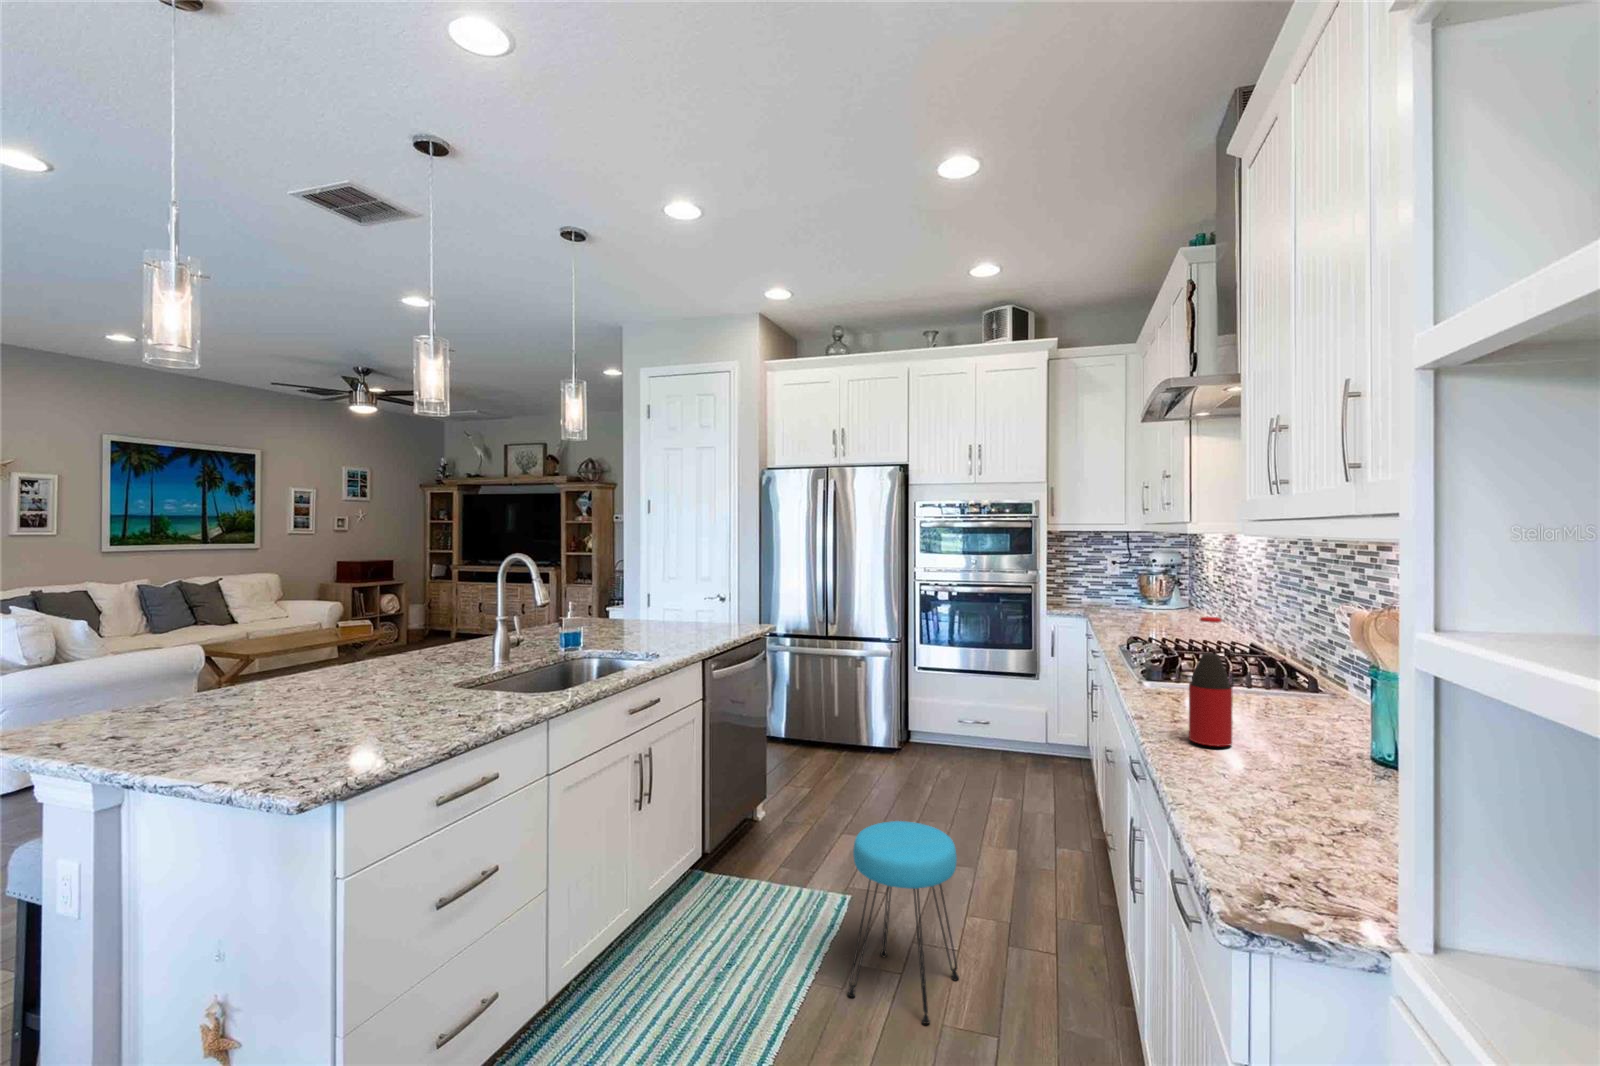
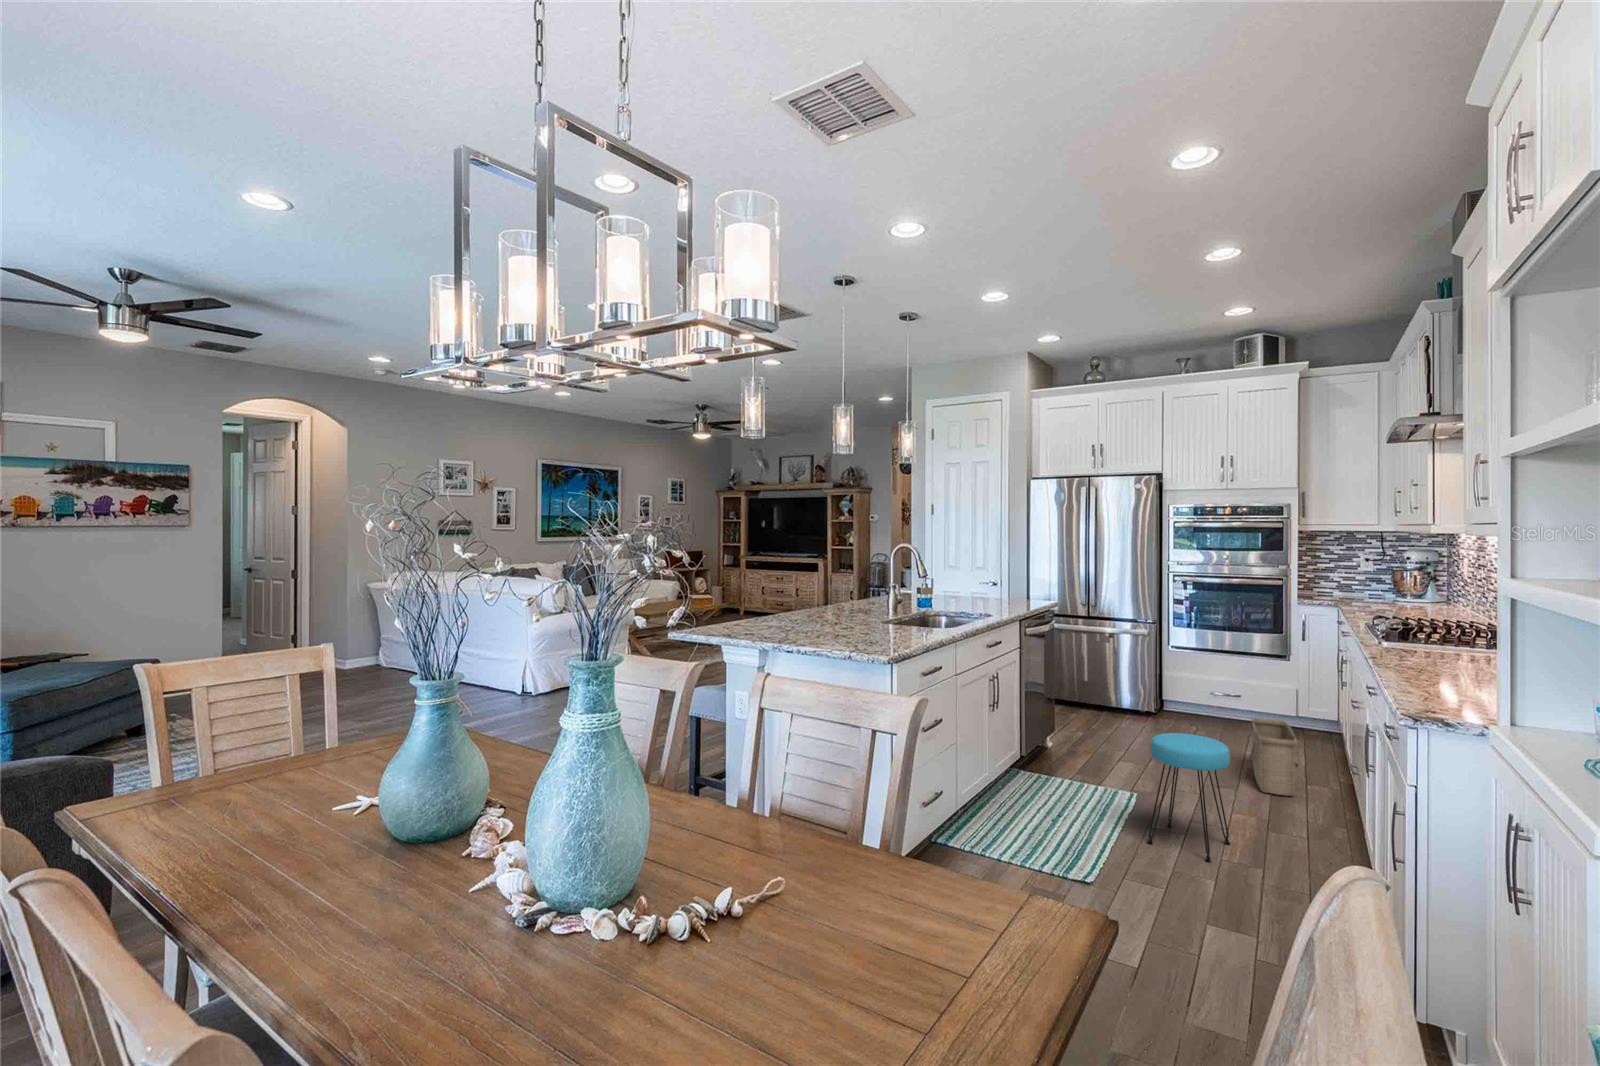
bottle: present [1189,617,1232,746] -> none [1412,588,1446,674]
basket: none [992,764,1047,871] -> present [1250,718,1298,796]

